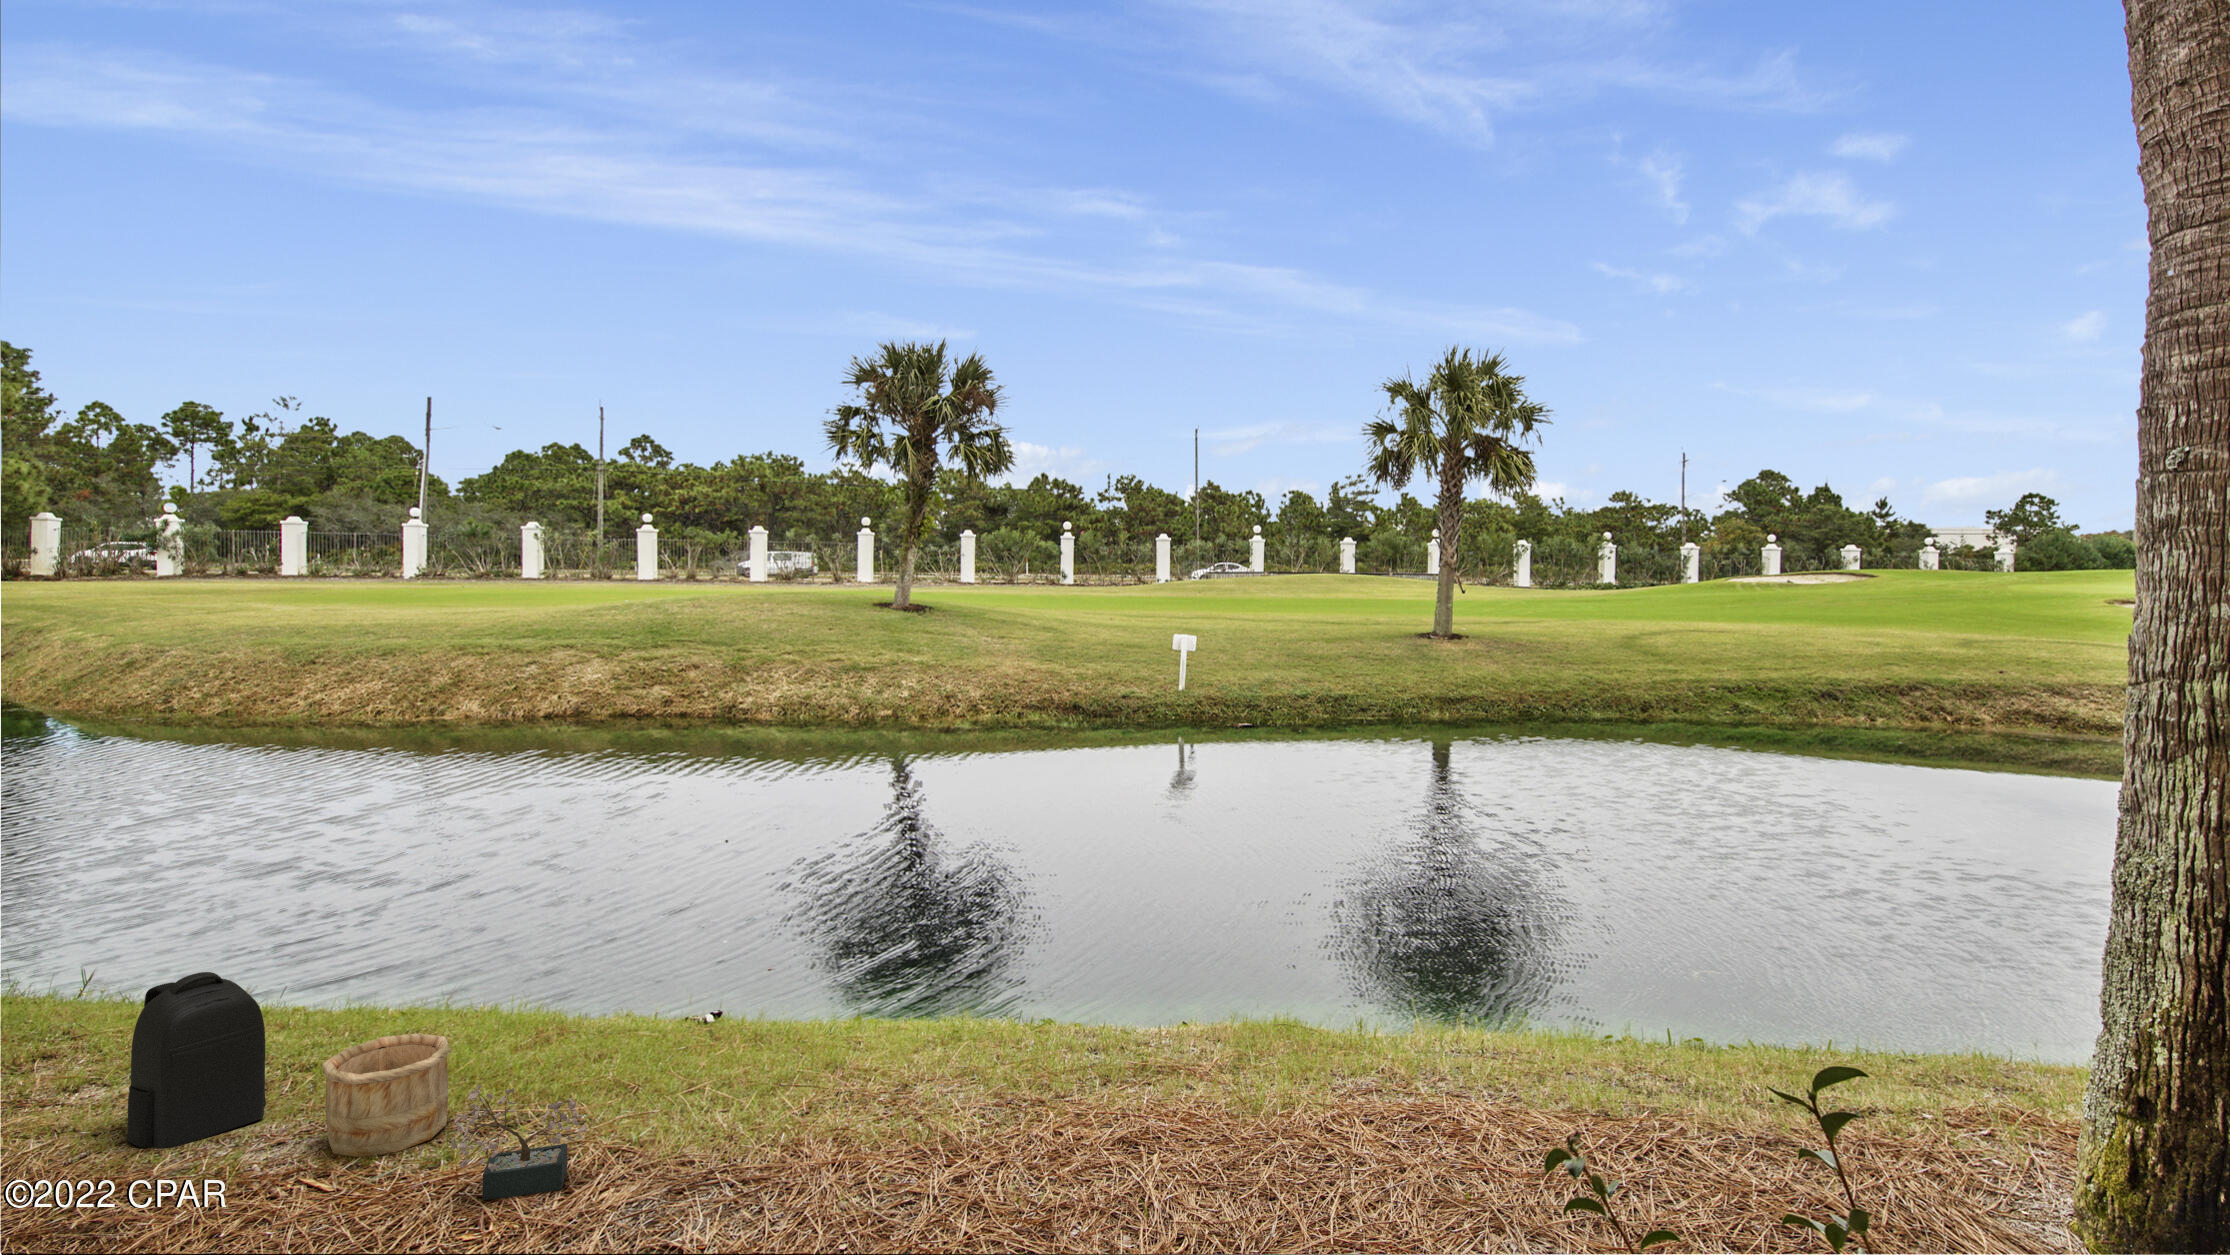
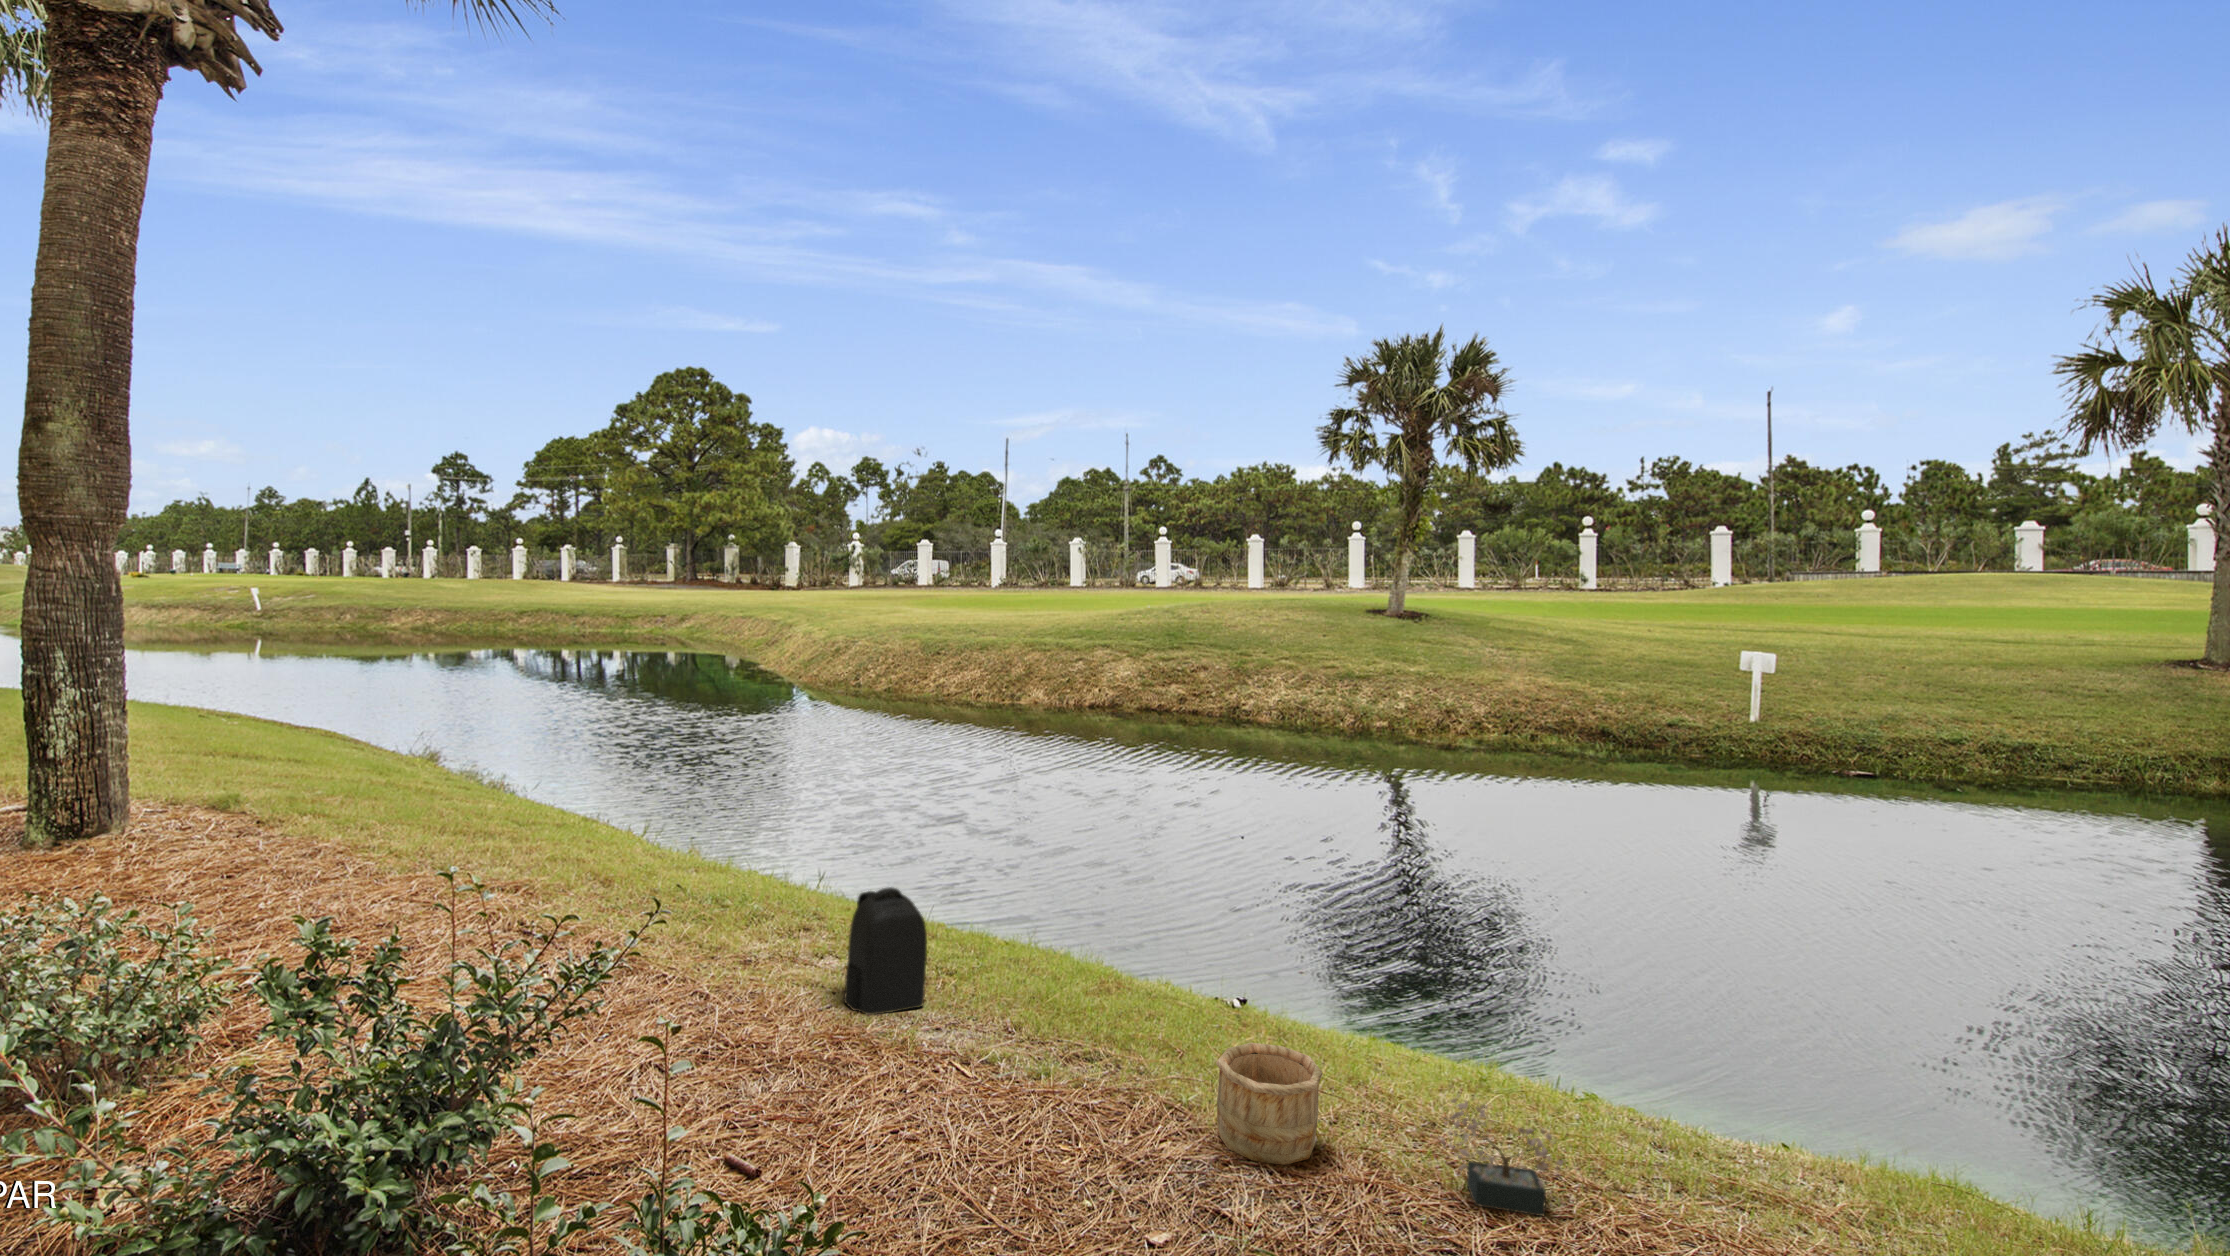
wooden bucket: present [322,1033,451,1157] -> present [1216,1043,1323,1165]
decorative plant: present [451,1085,588,1200] -> present [1442,1095,1563,1216]

